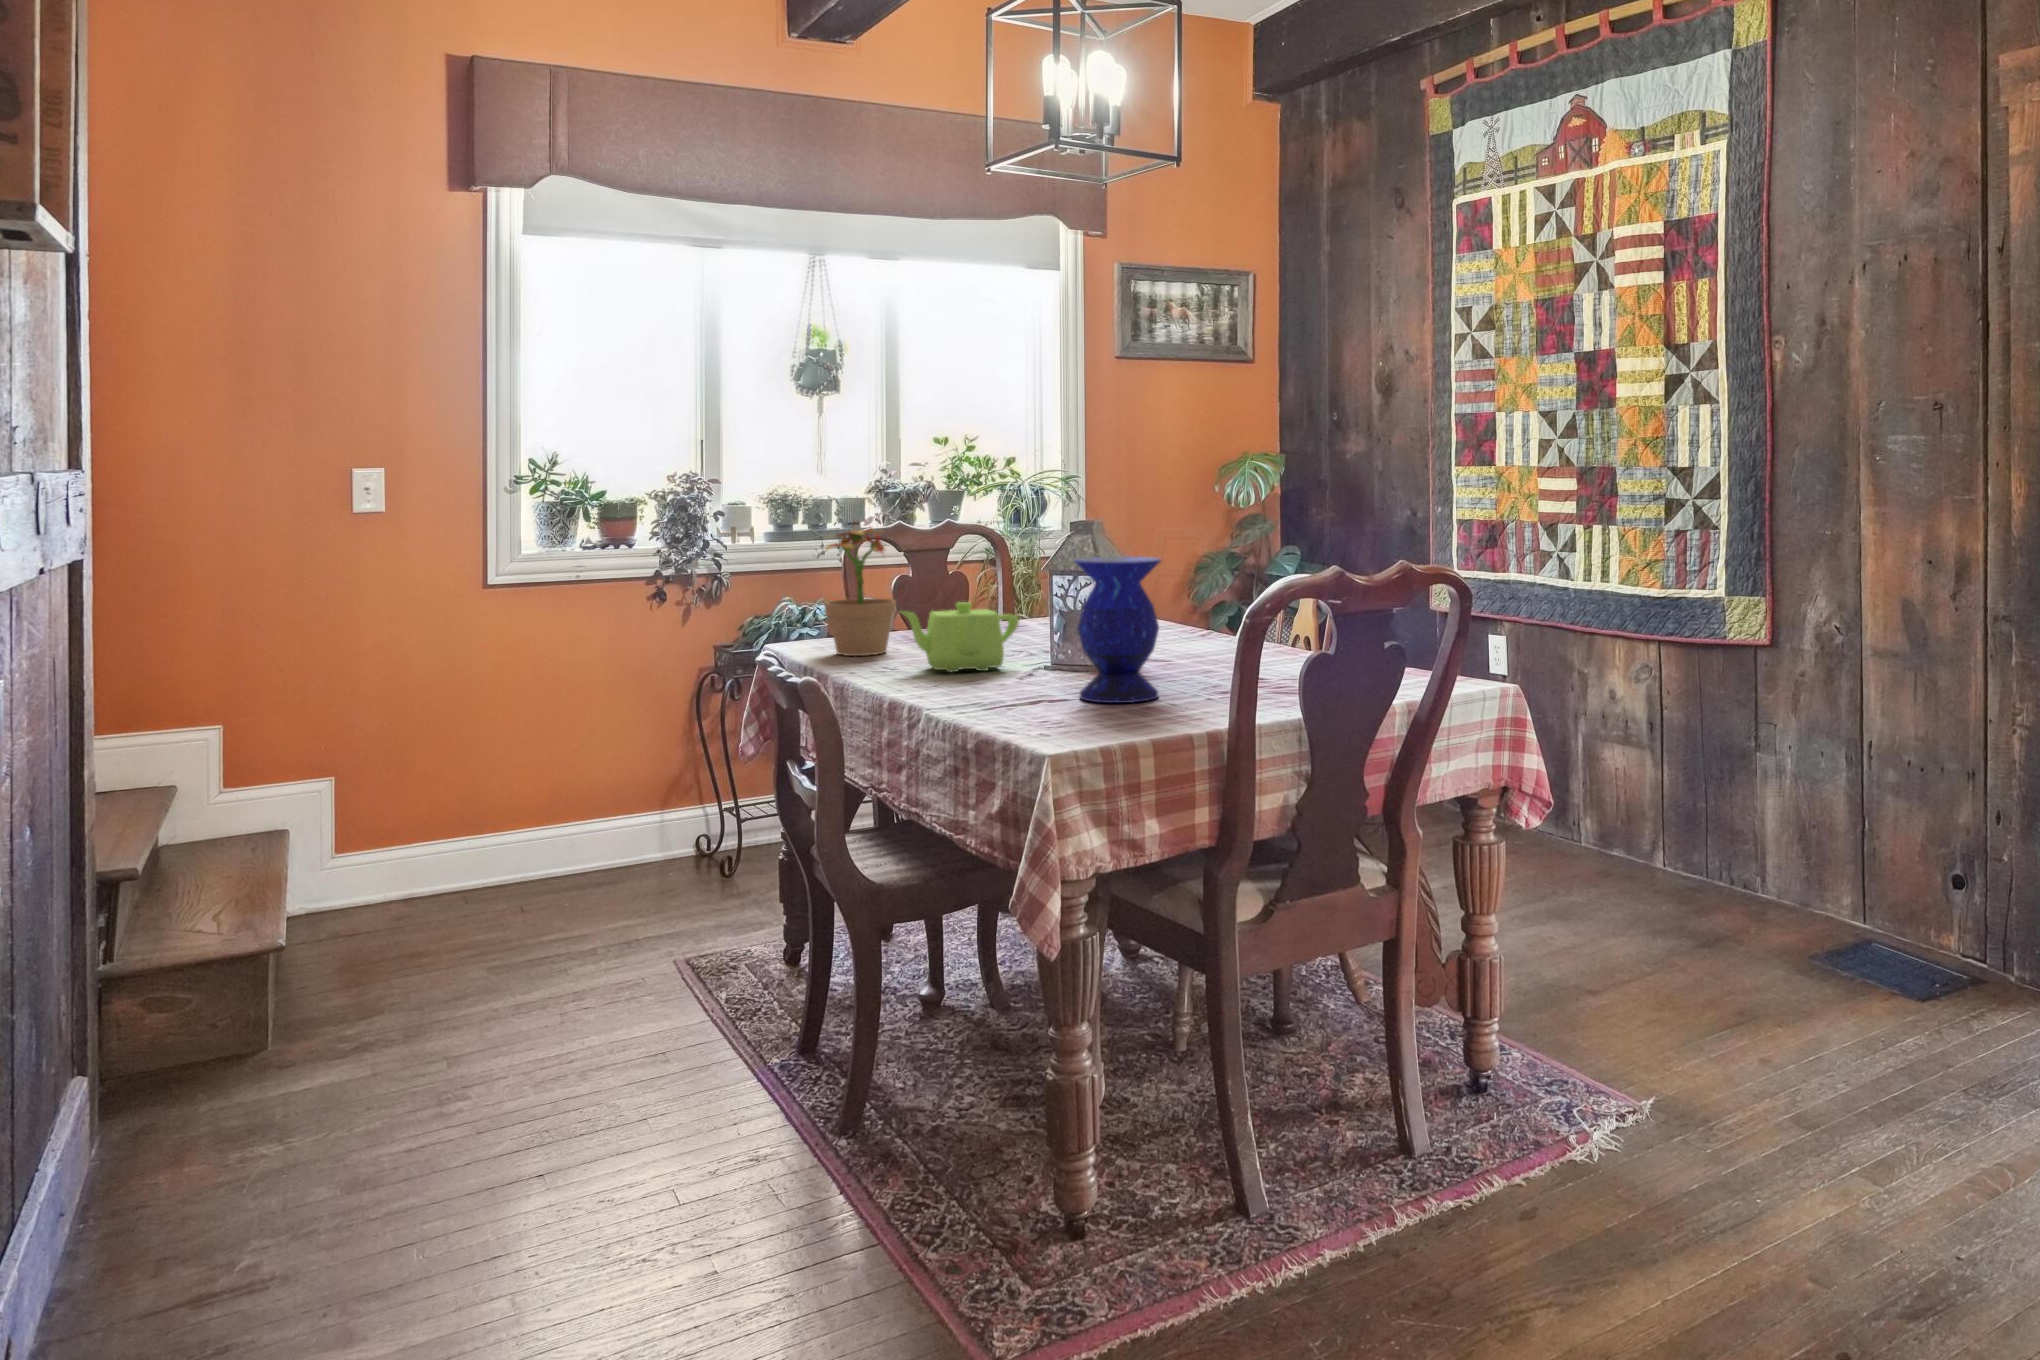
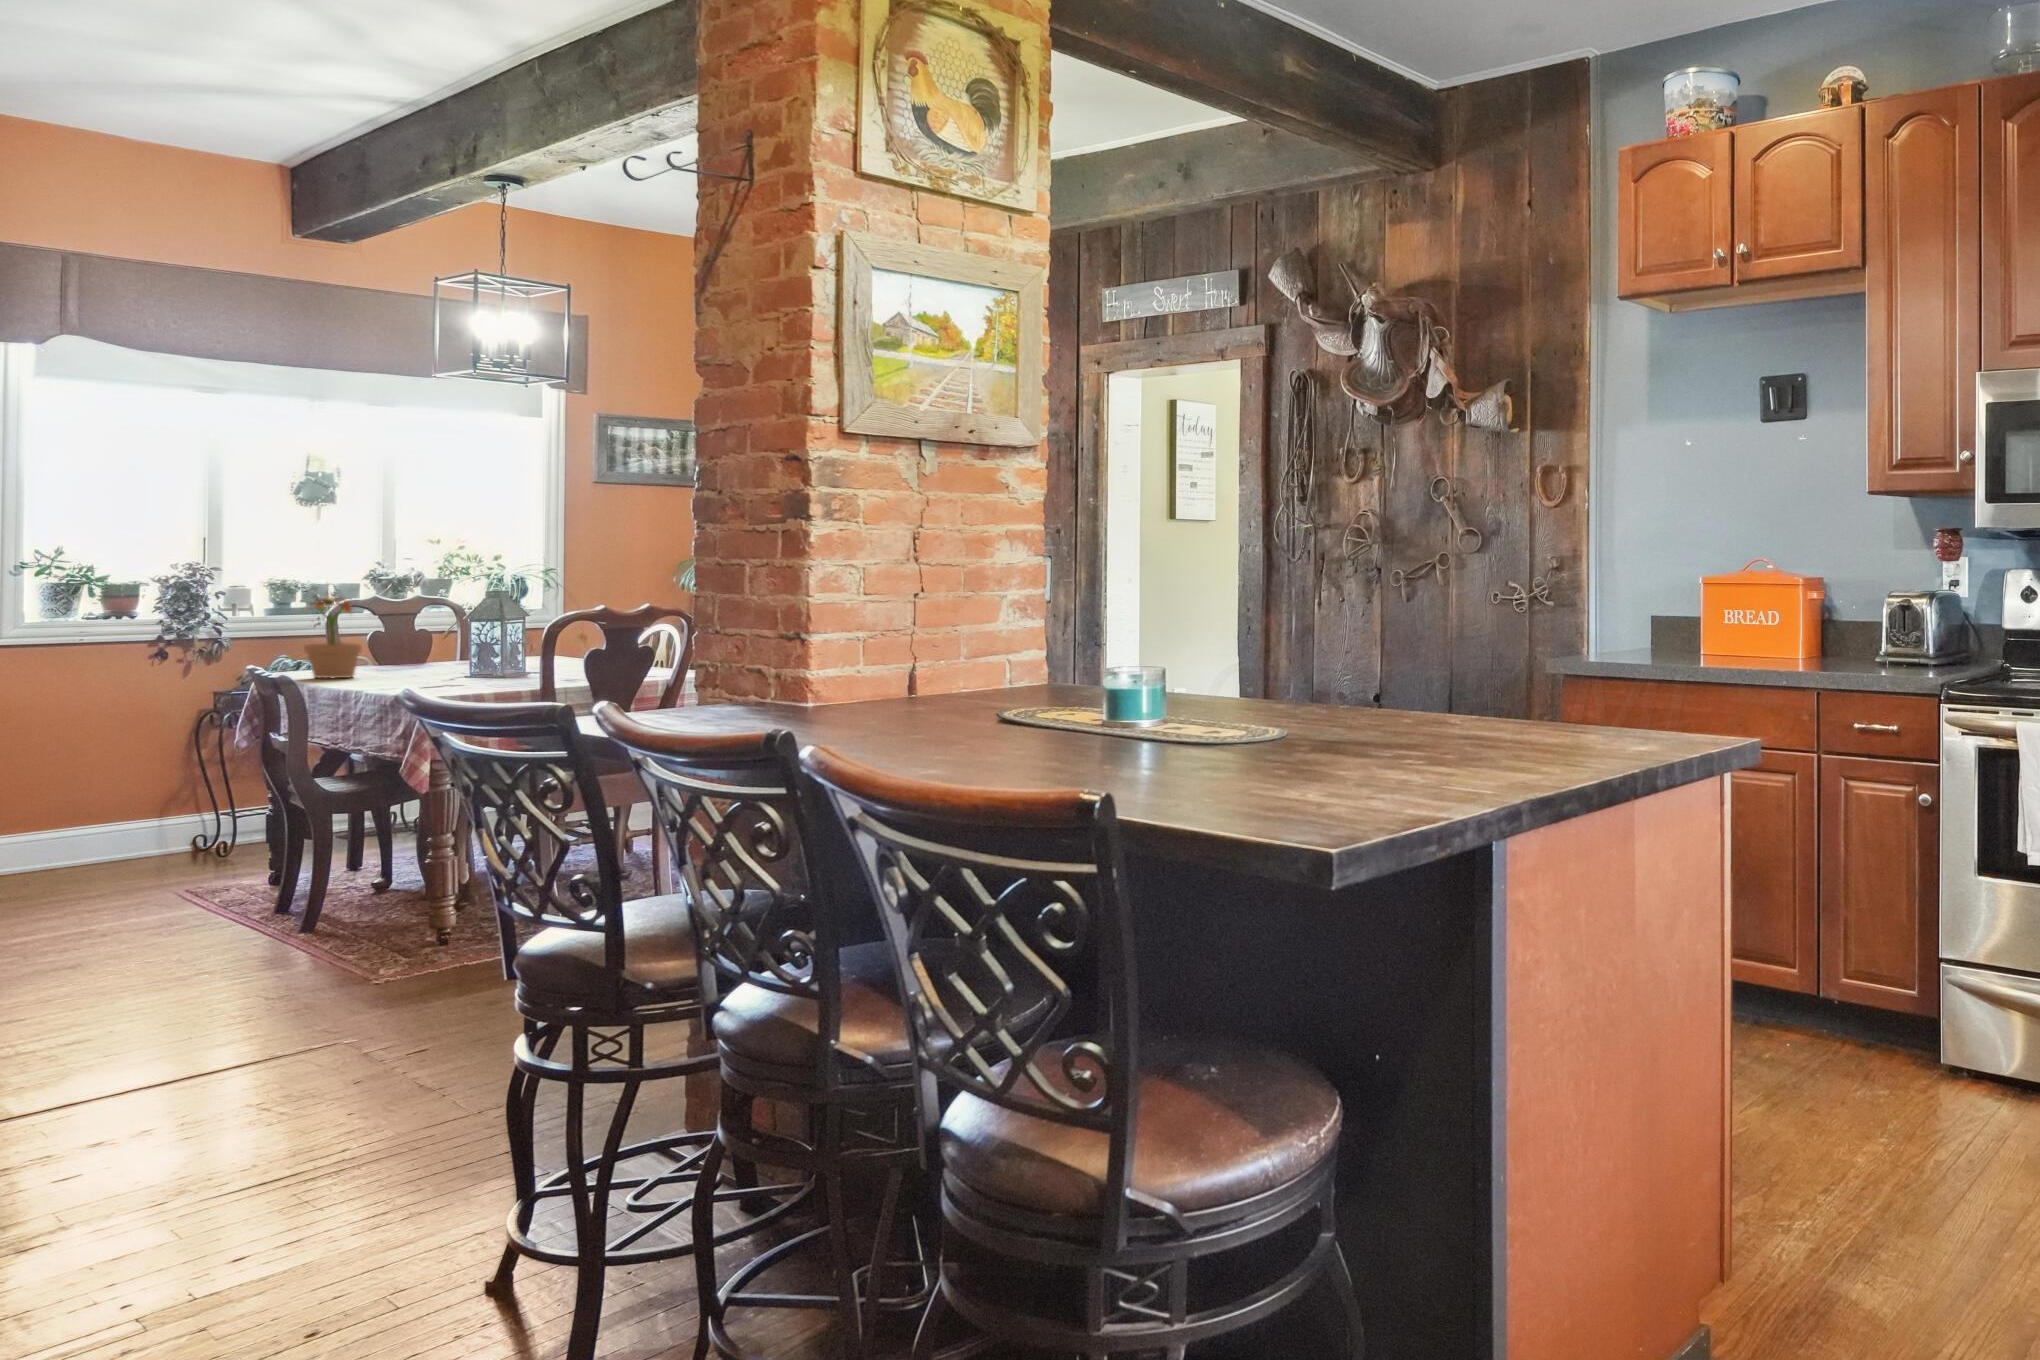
vase: present [1075,556,1161,703] -> none [466,611,525,690]
teapot: present [901,602,1019,672] -> none [355,641,447,683]

